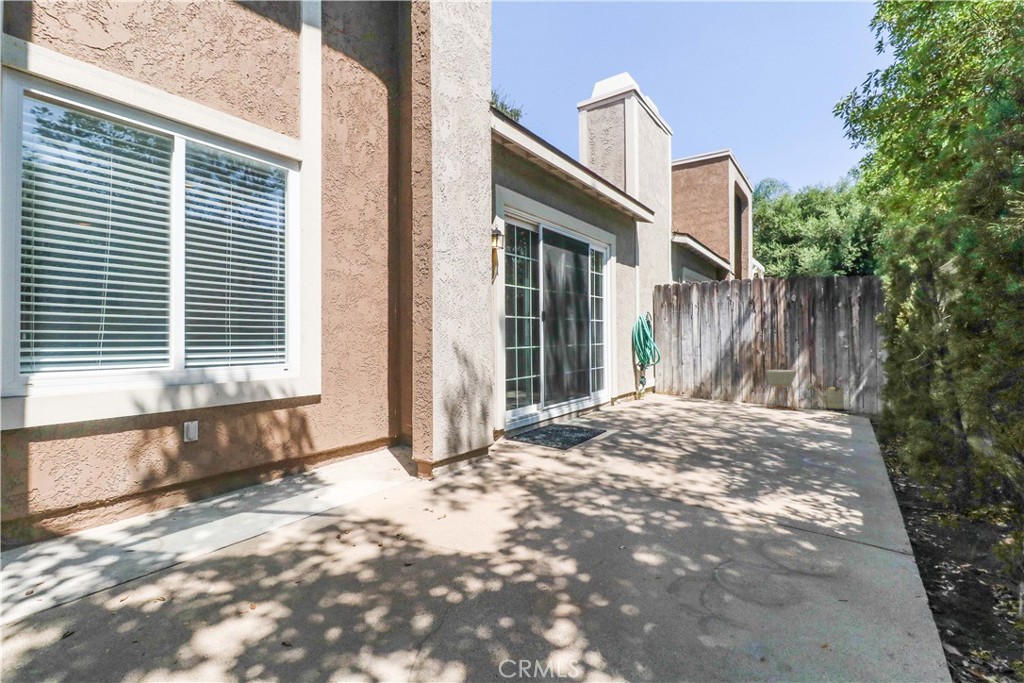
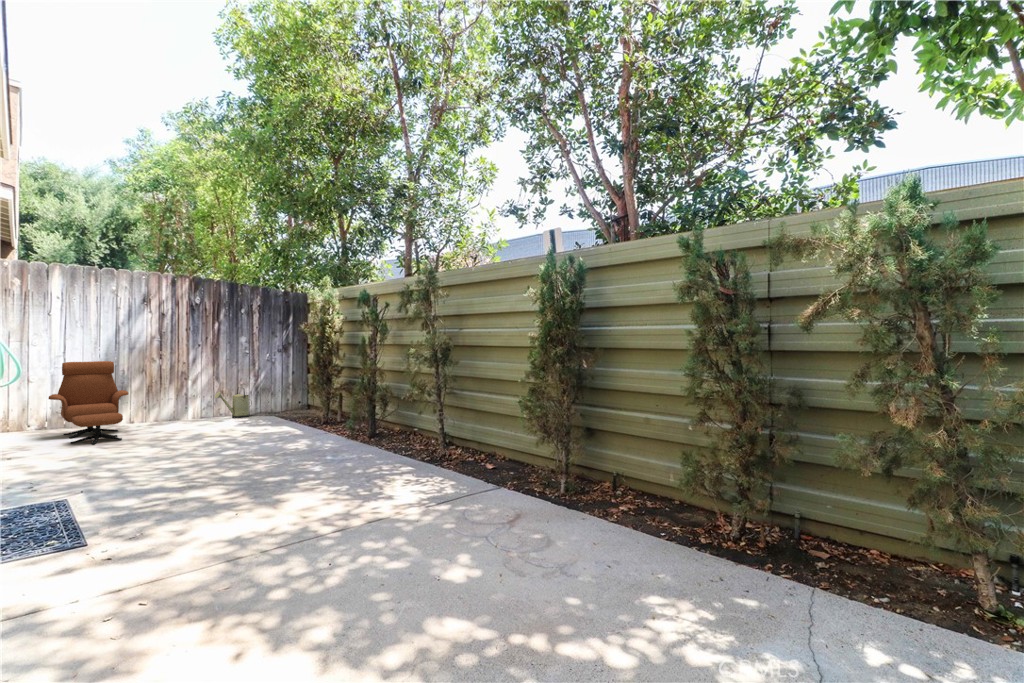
lounge chair: none [685,352,733,411] -> present [49,361,128,444]
planter: present [766,370,796,409] -> none [170,380,207,426]

